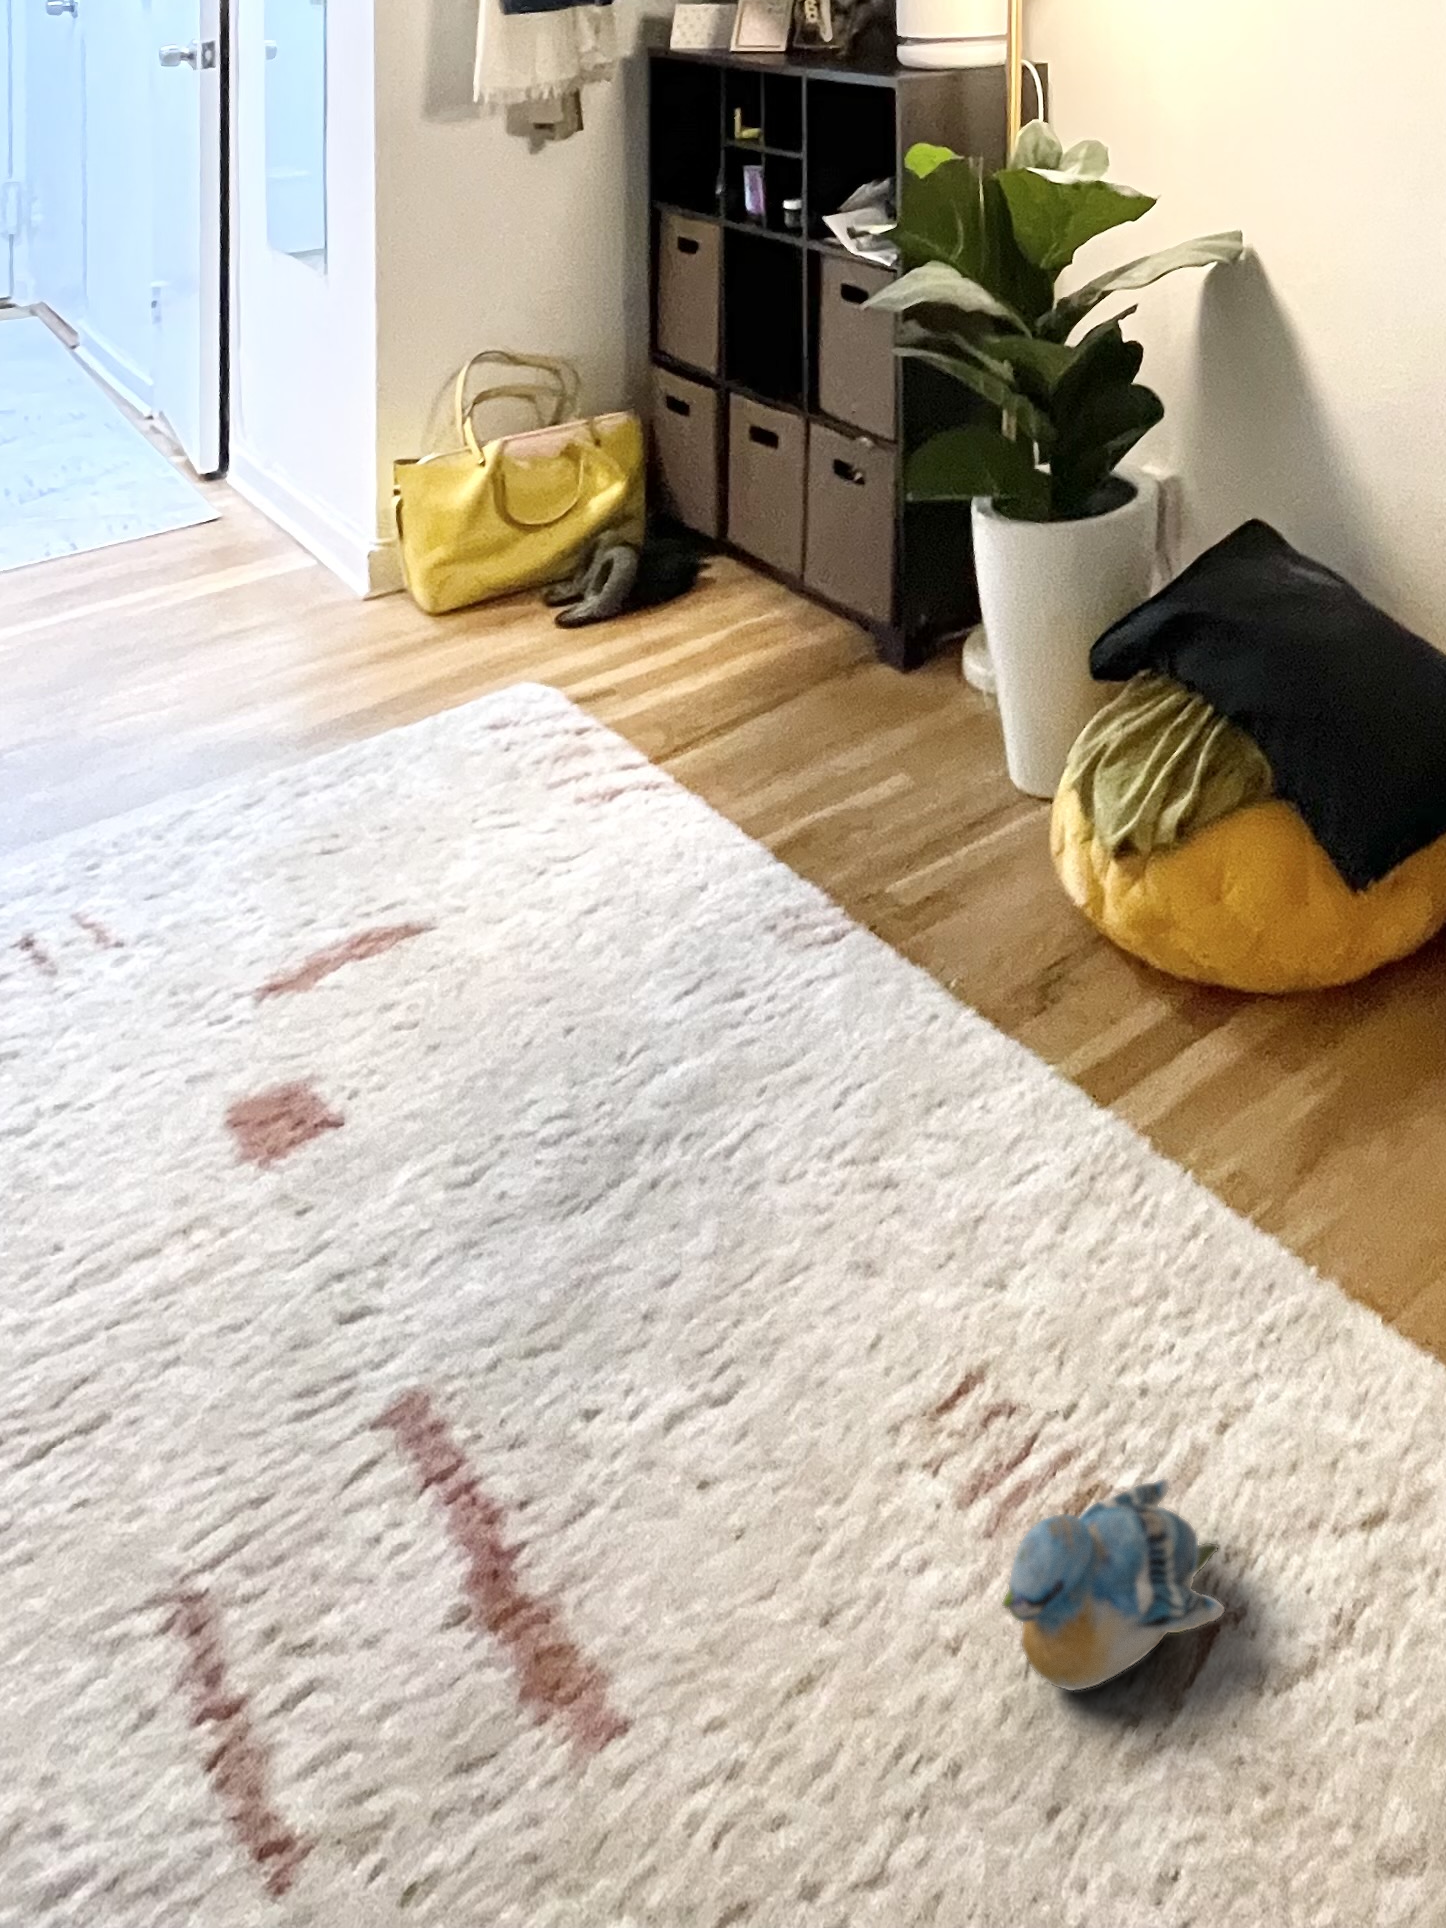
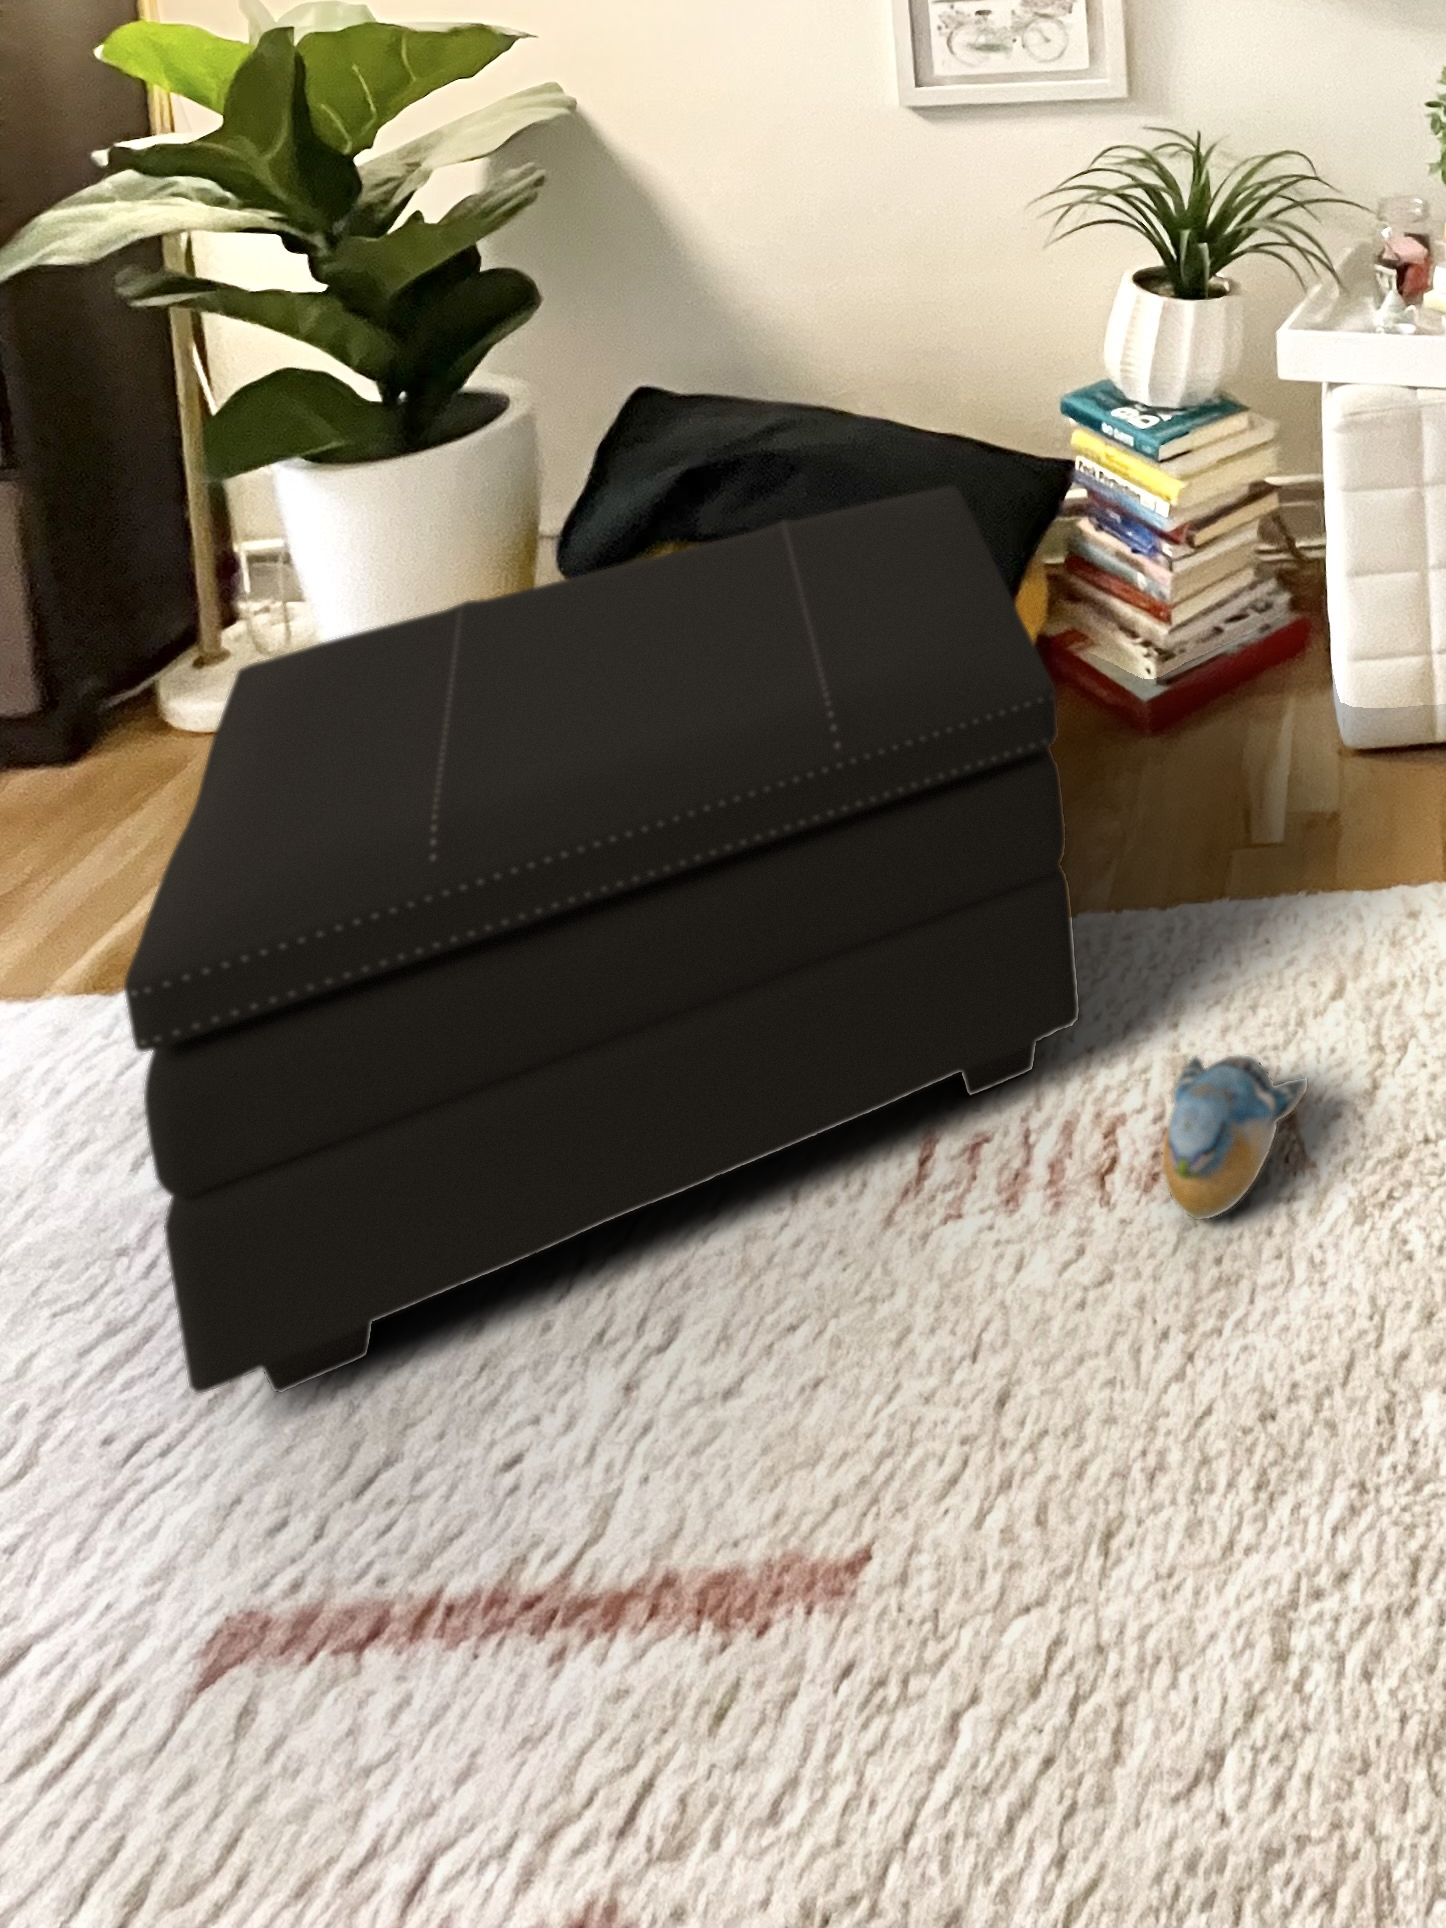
footstool: none [511,644,1299,1371] -> present [124,486,1080,1393]

